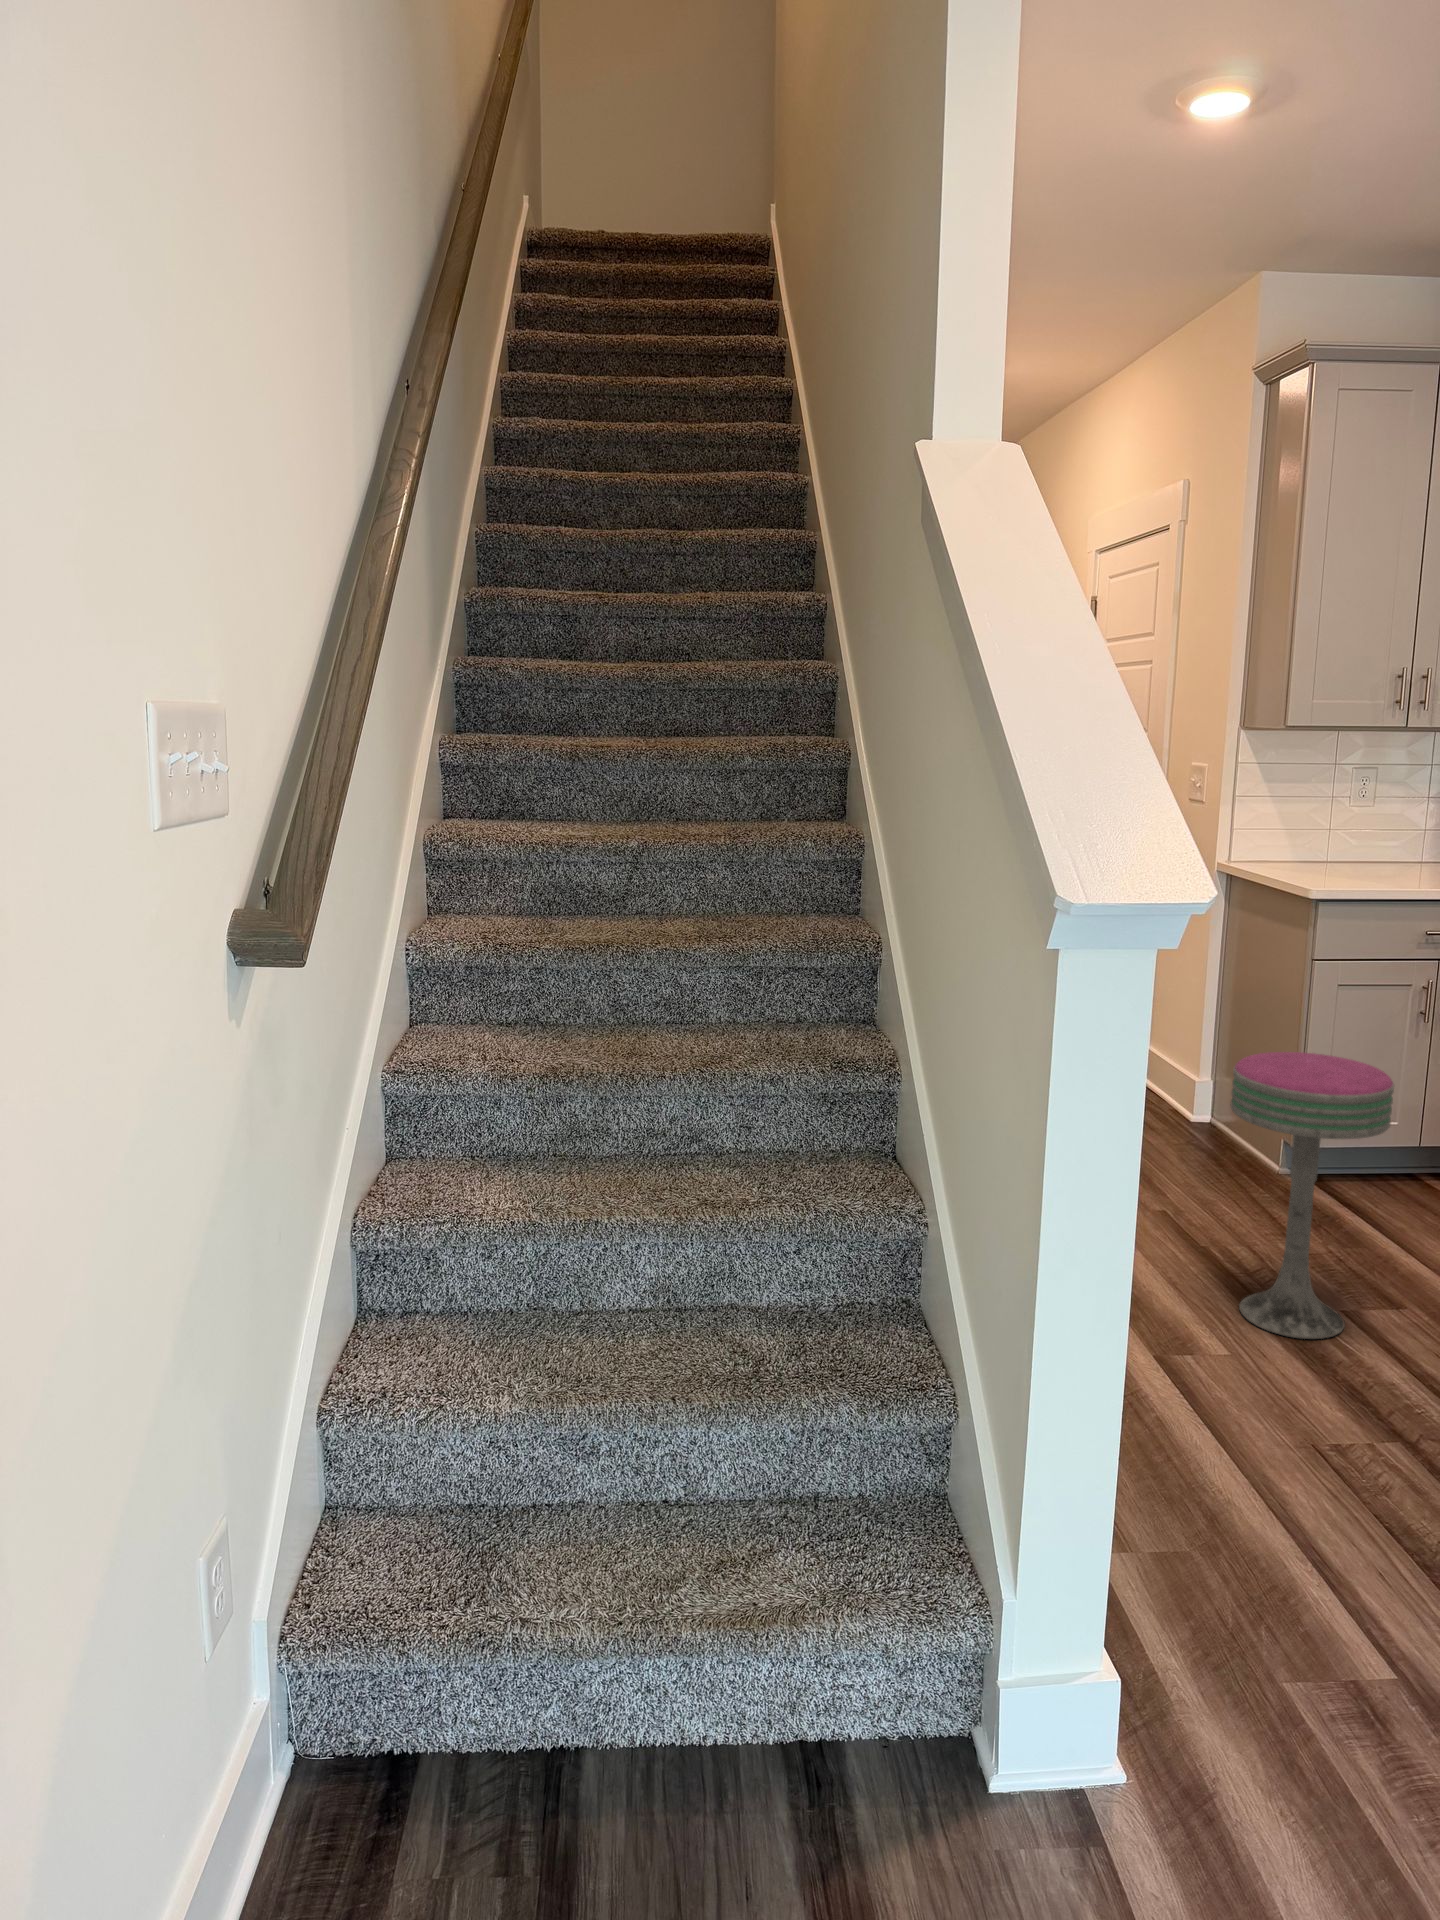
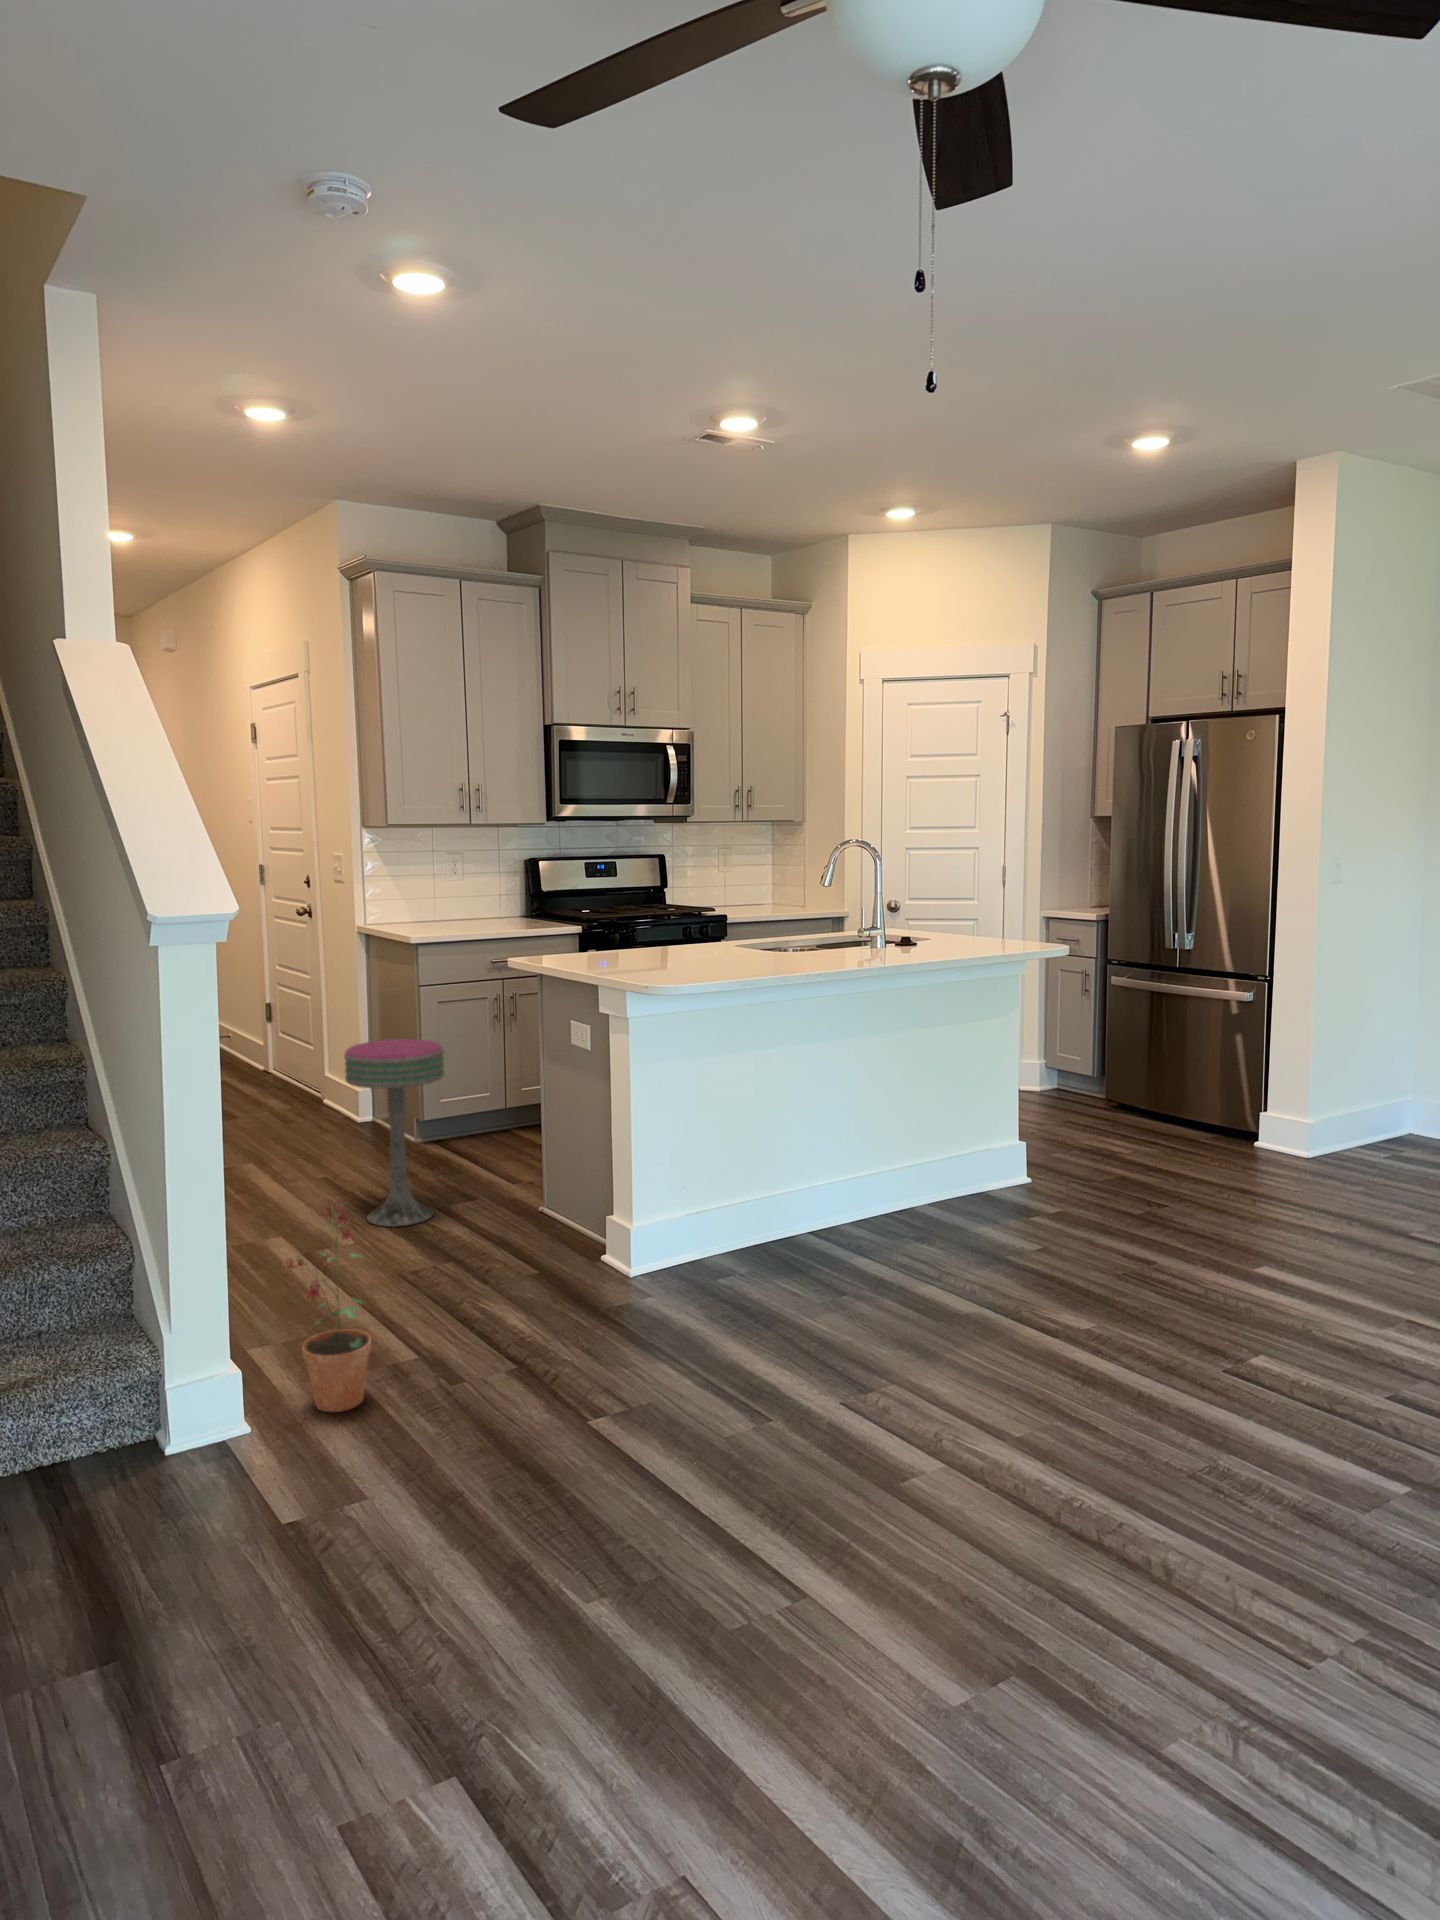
potted plant: none [1191,1414,1357,1798] -> present [287,1204,371,1412]

